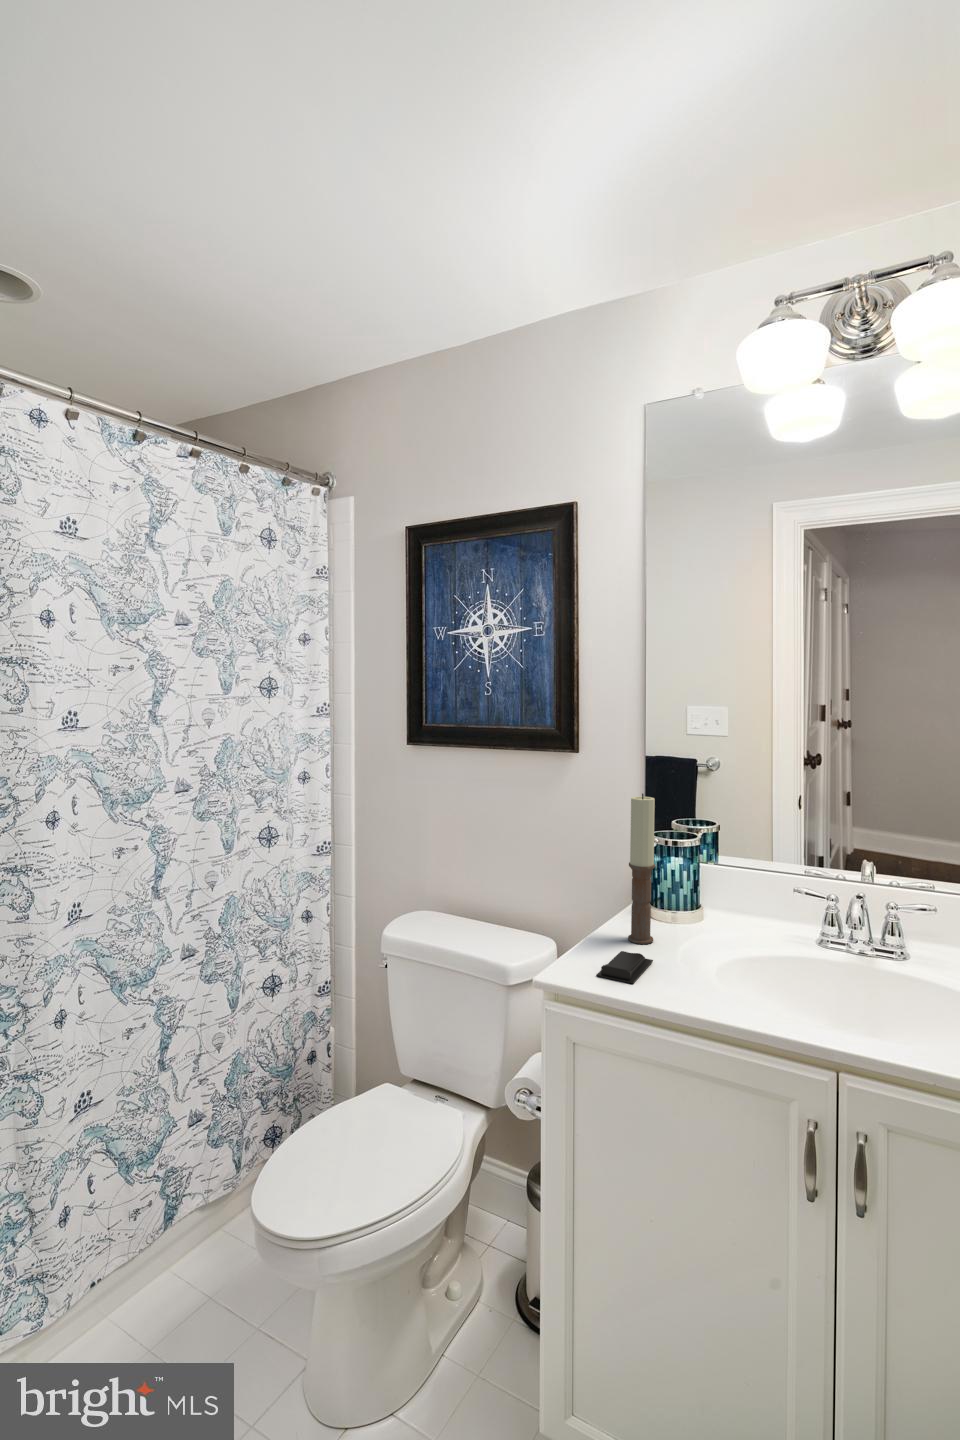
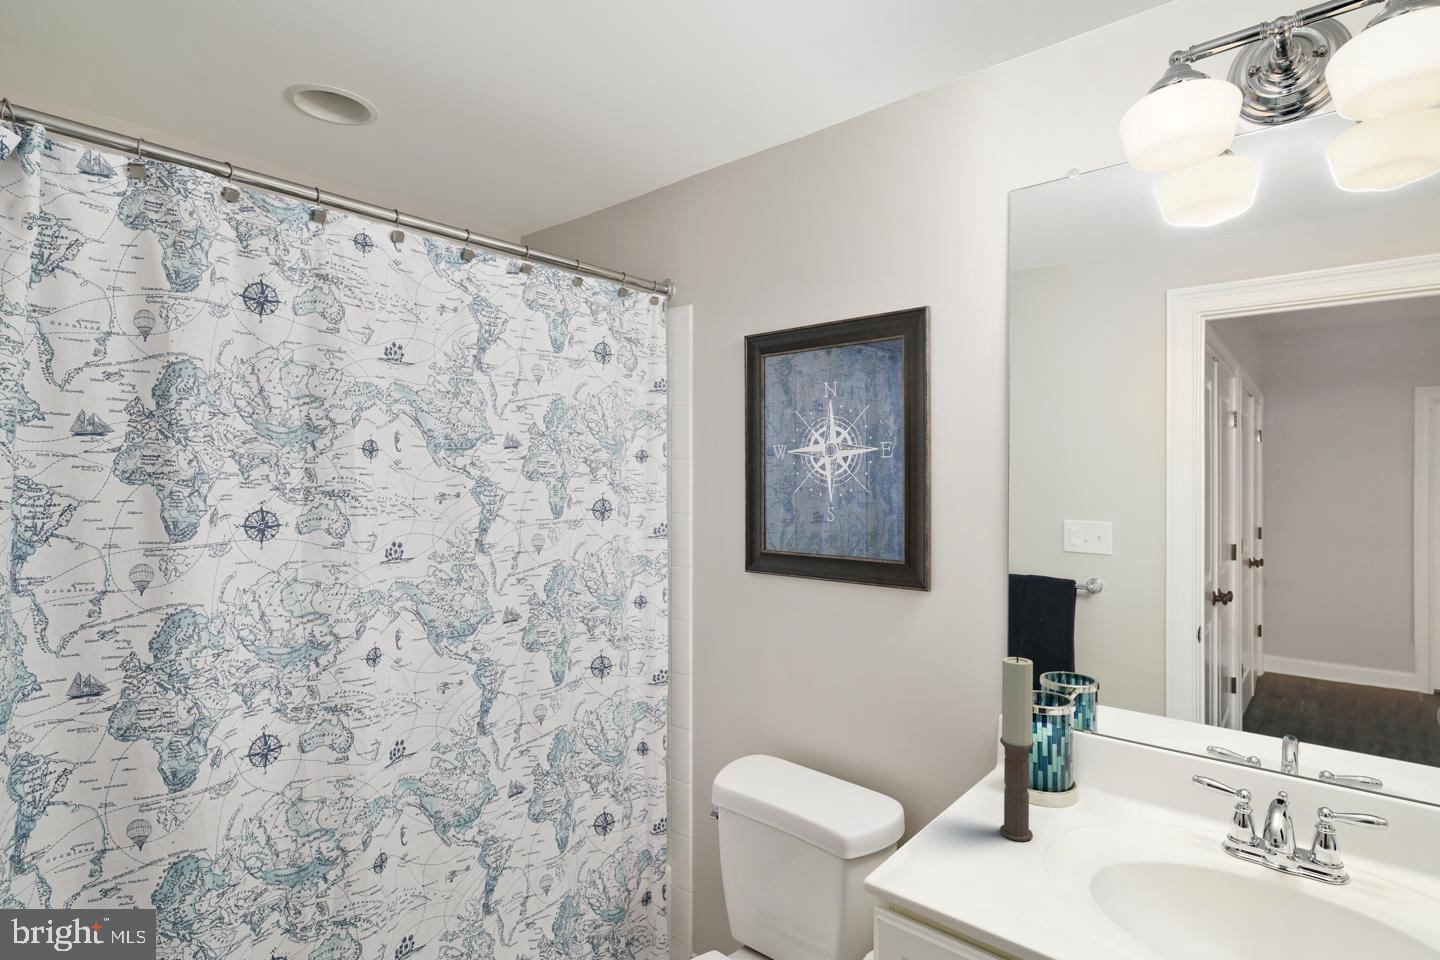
soap bar: present [596,951,653,983] -> none [958,856,1032,911]

